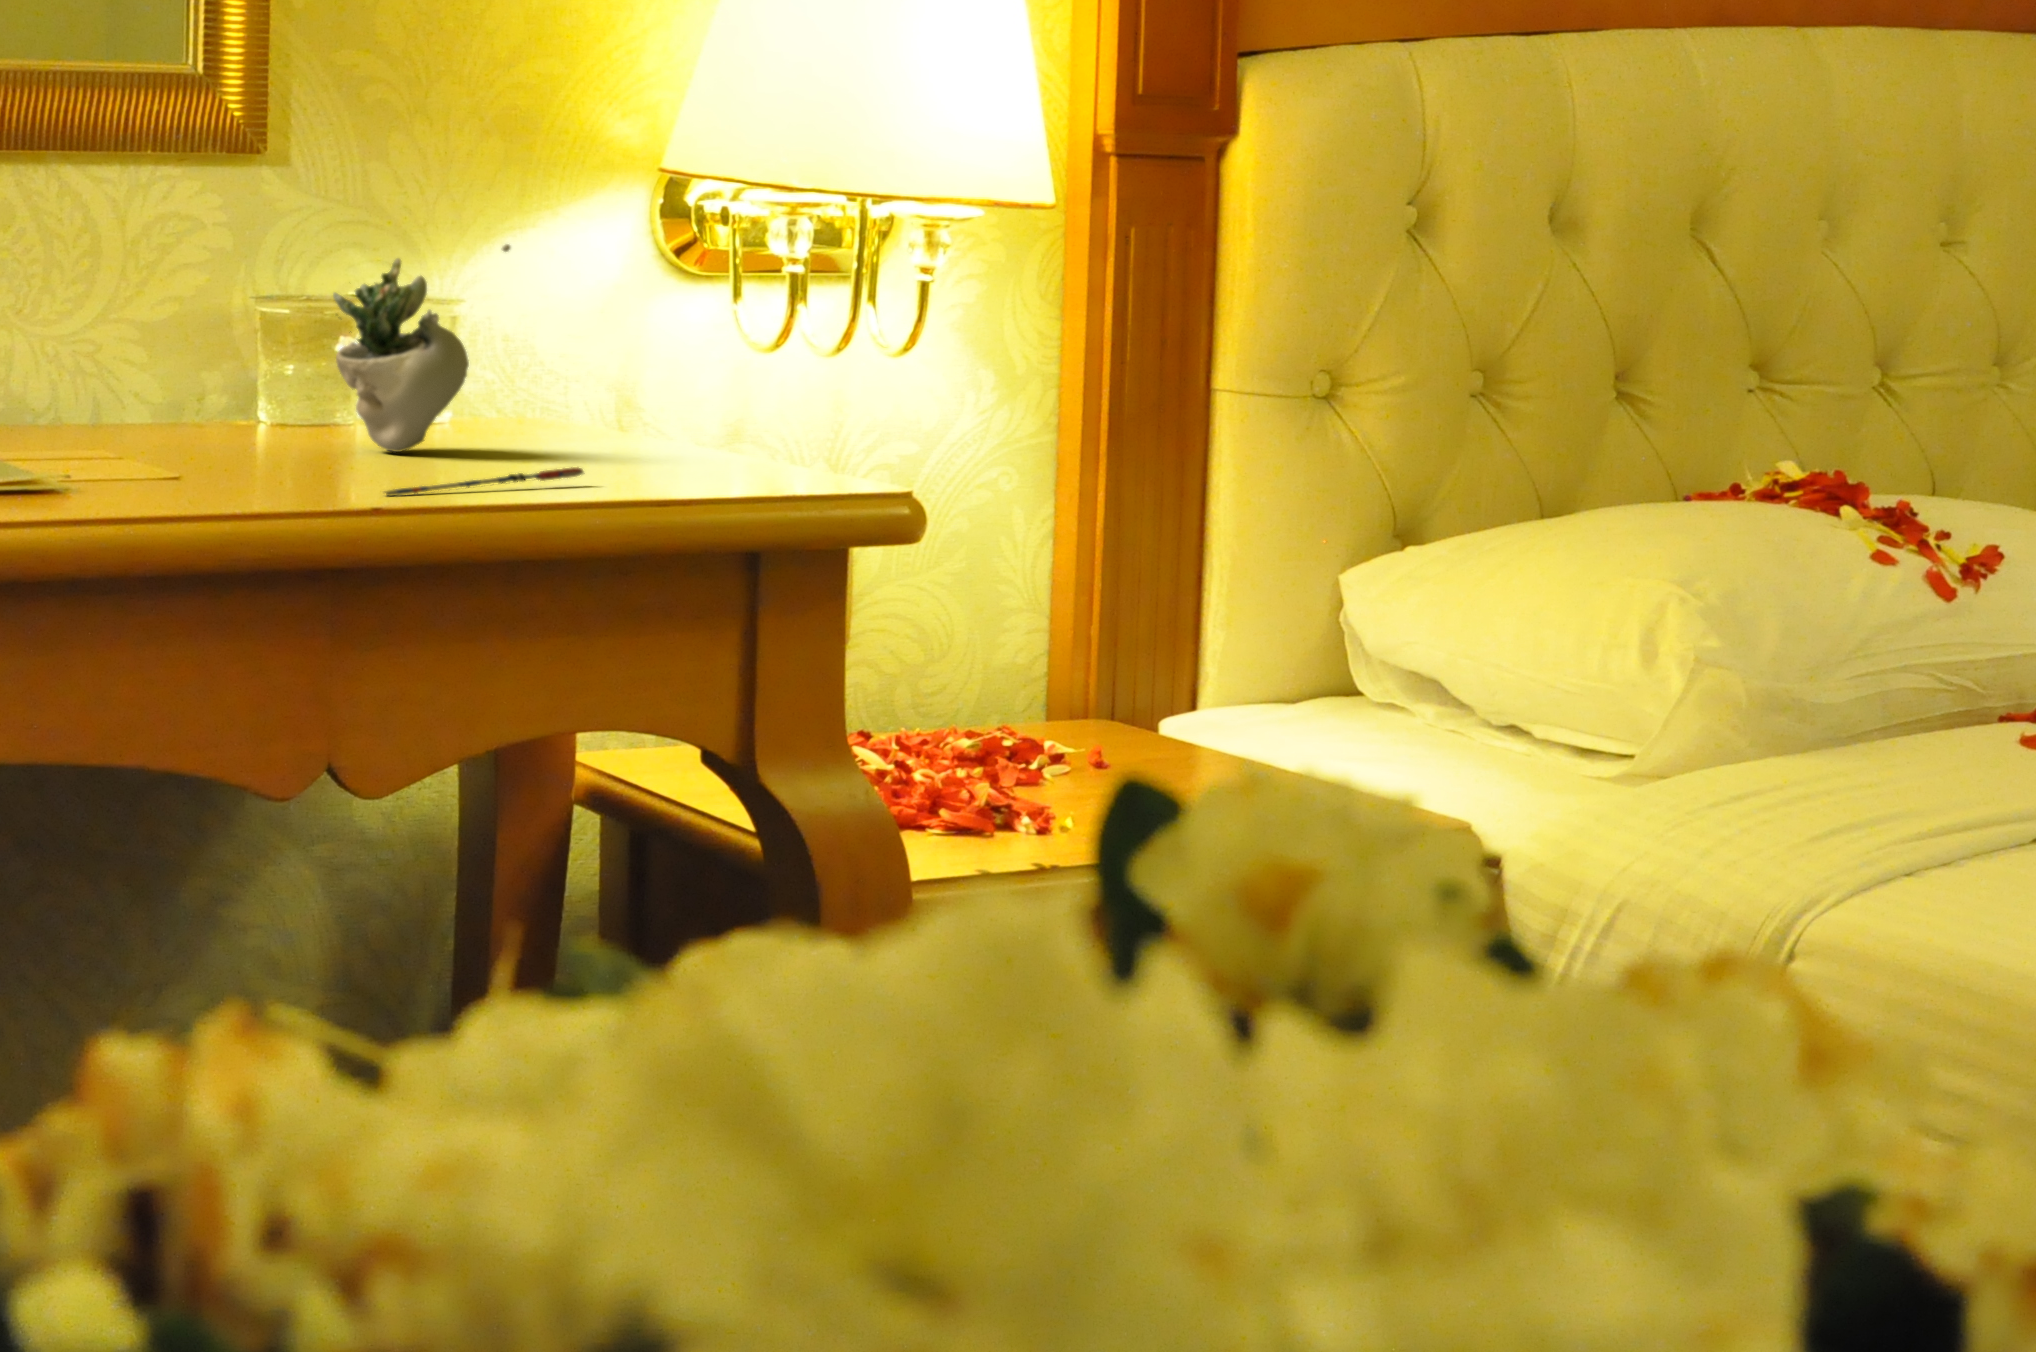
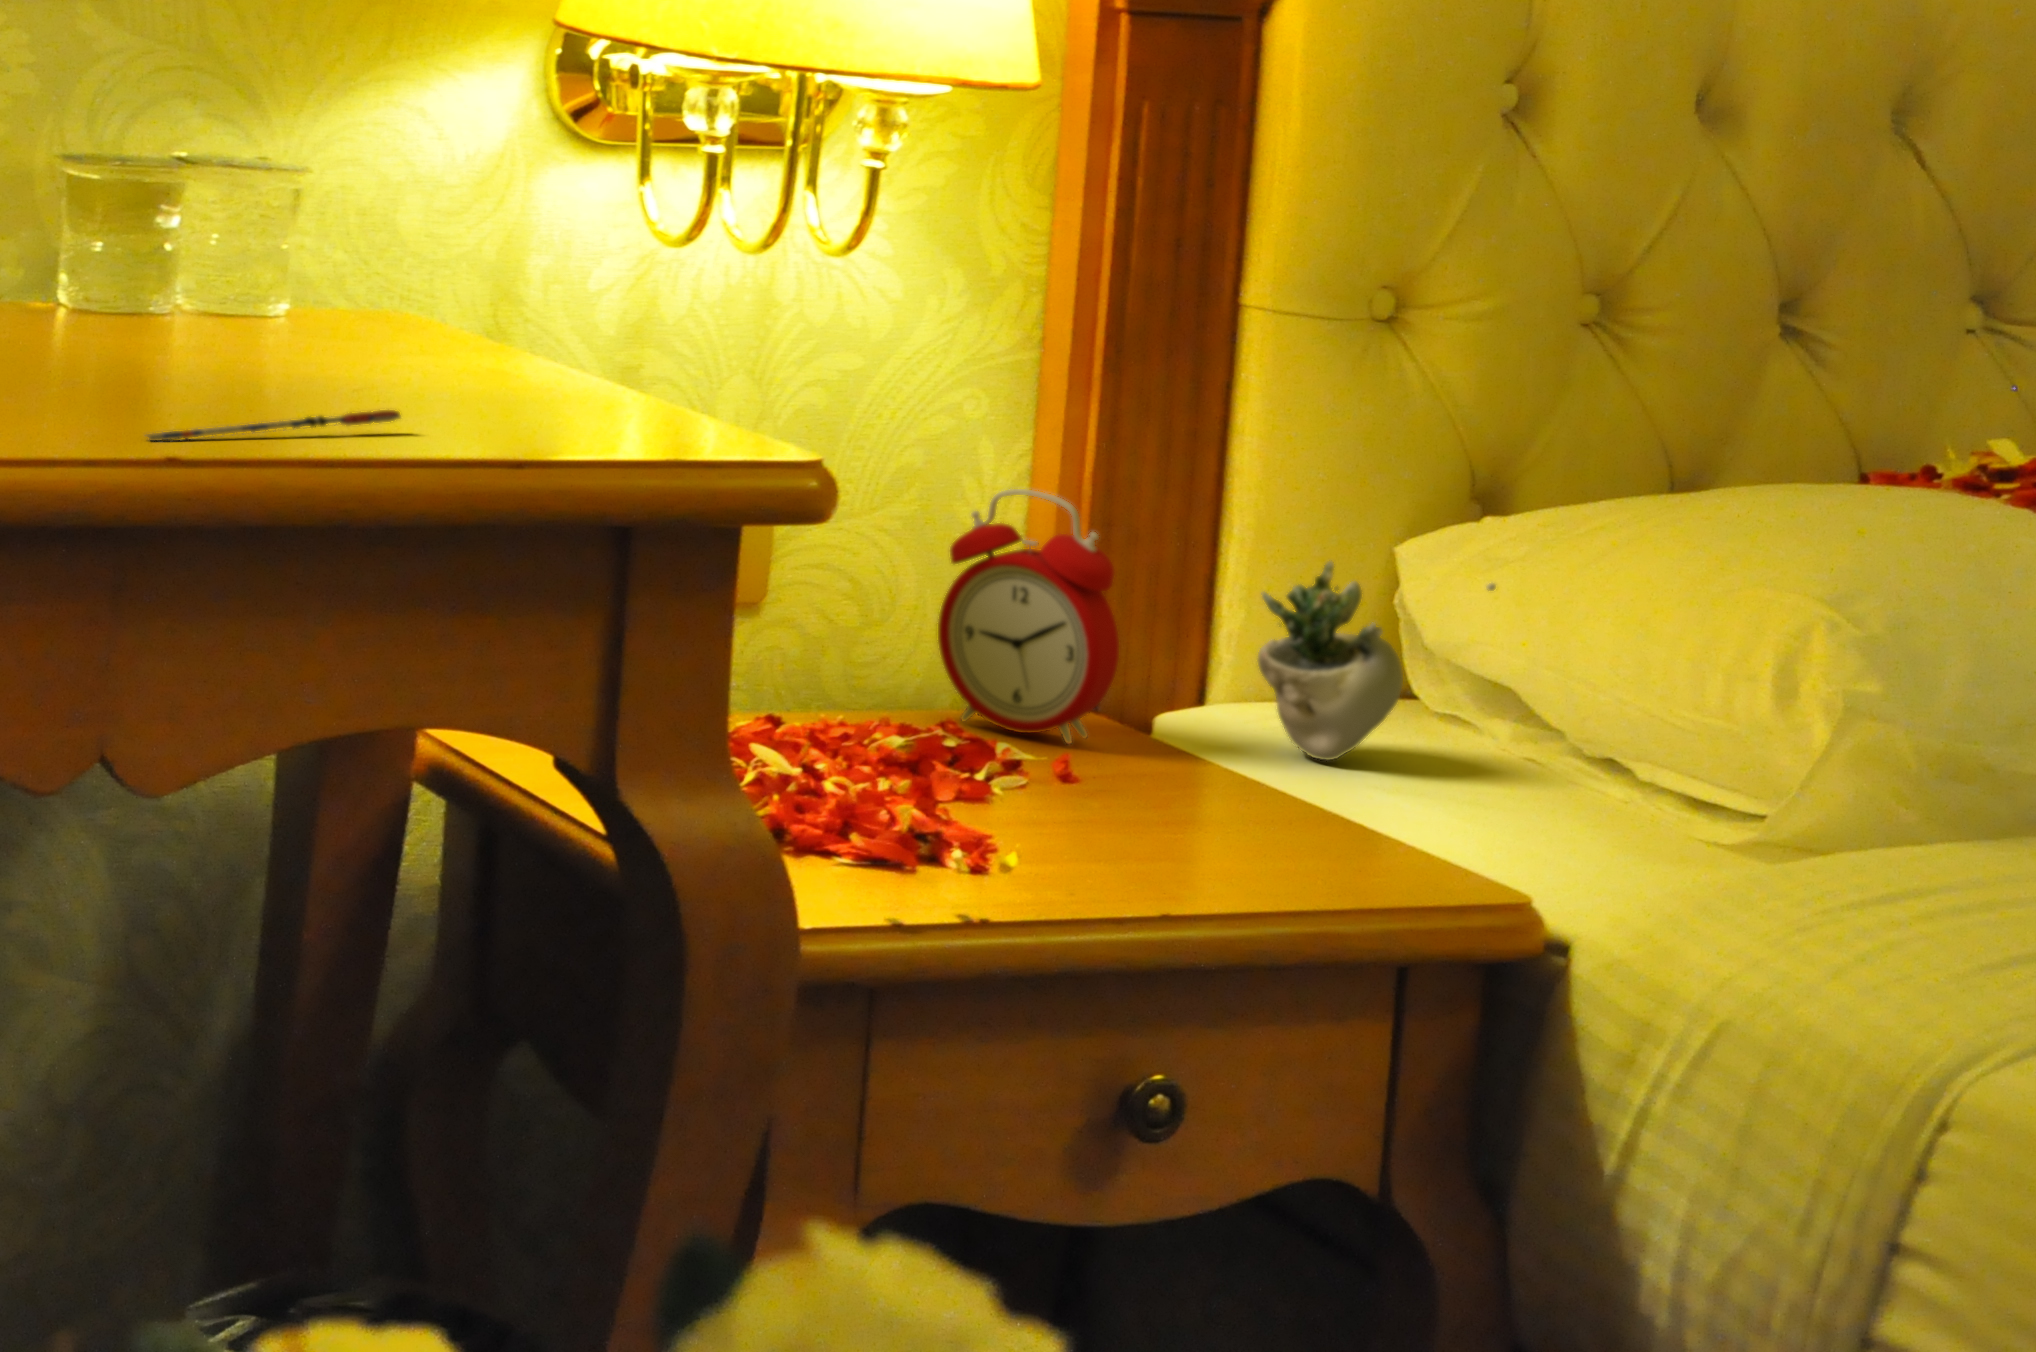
succulent plant: present [333,244,510,452] -> present [1258,561,1496,760]
alarm clock: none [989,543,1133,743] -> present [938,489,1119,743]

